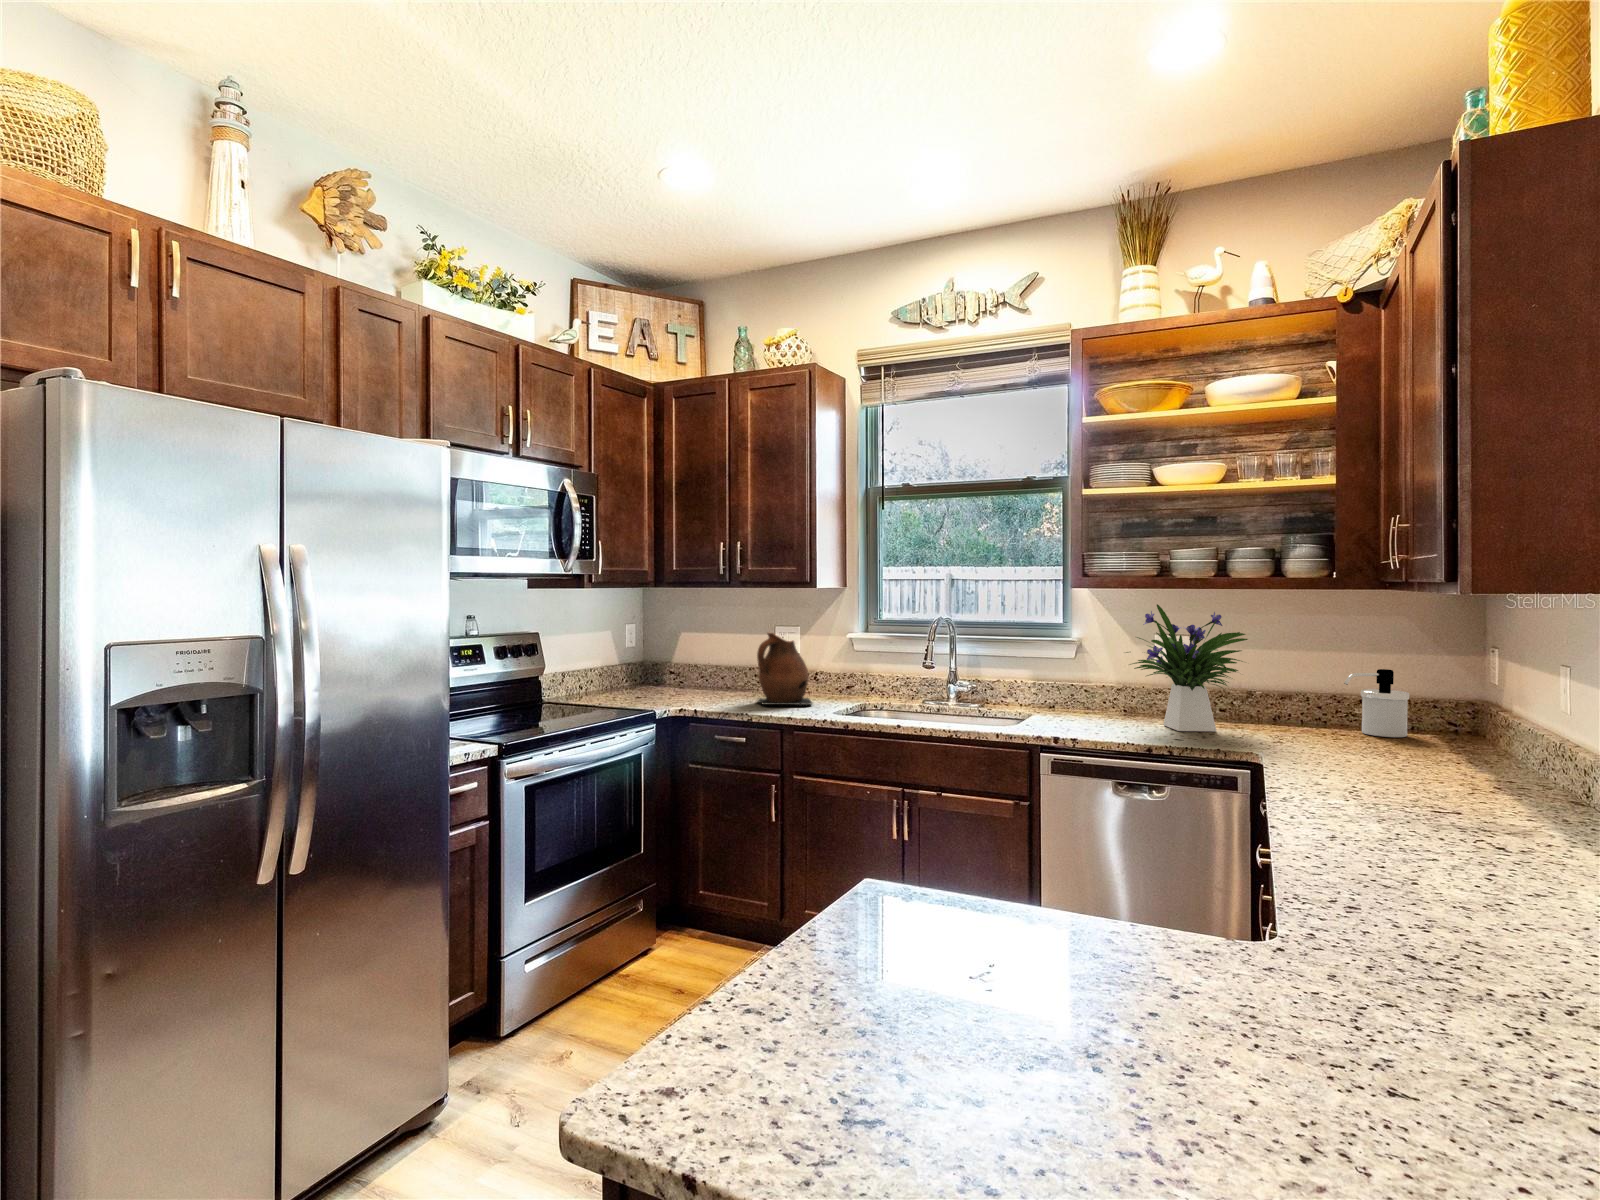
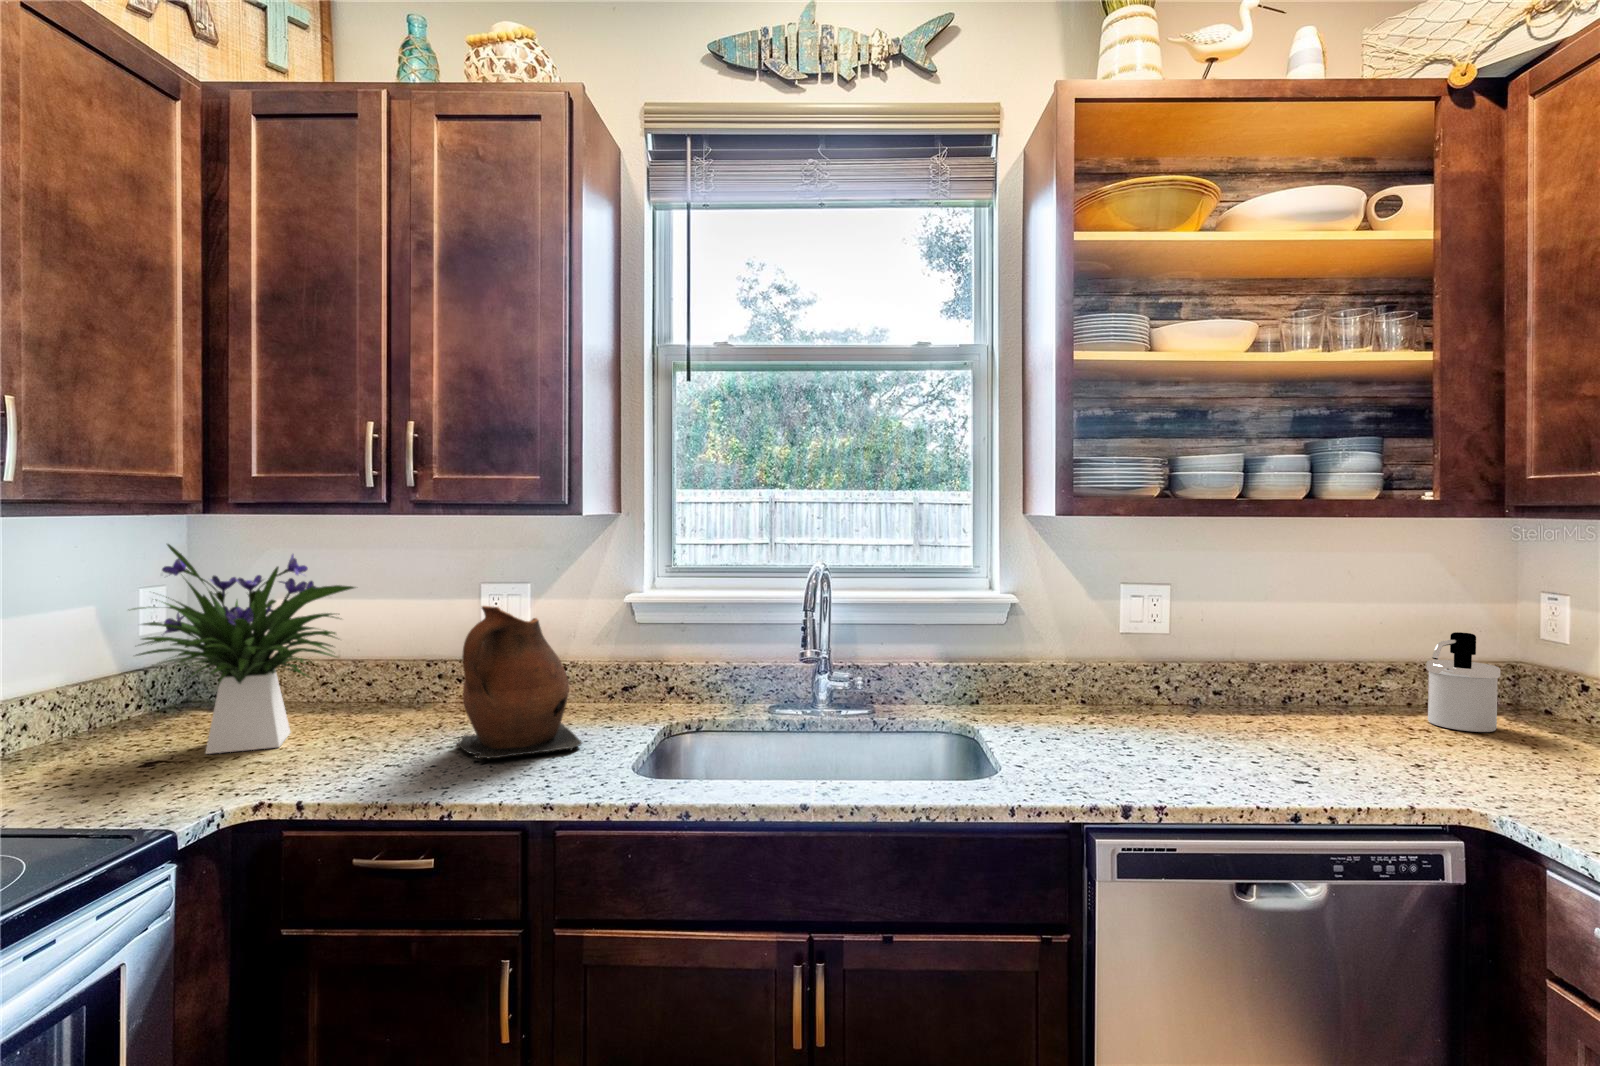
flower arrangement: present [1126,604,1248,731] -> present [133,544,355,754]

